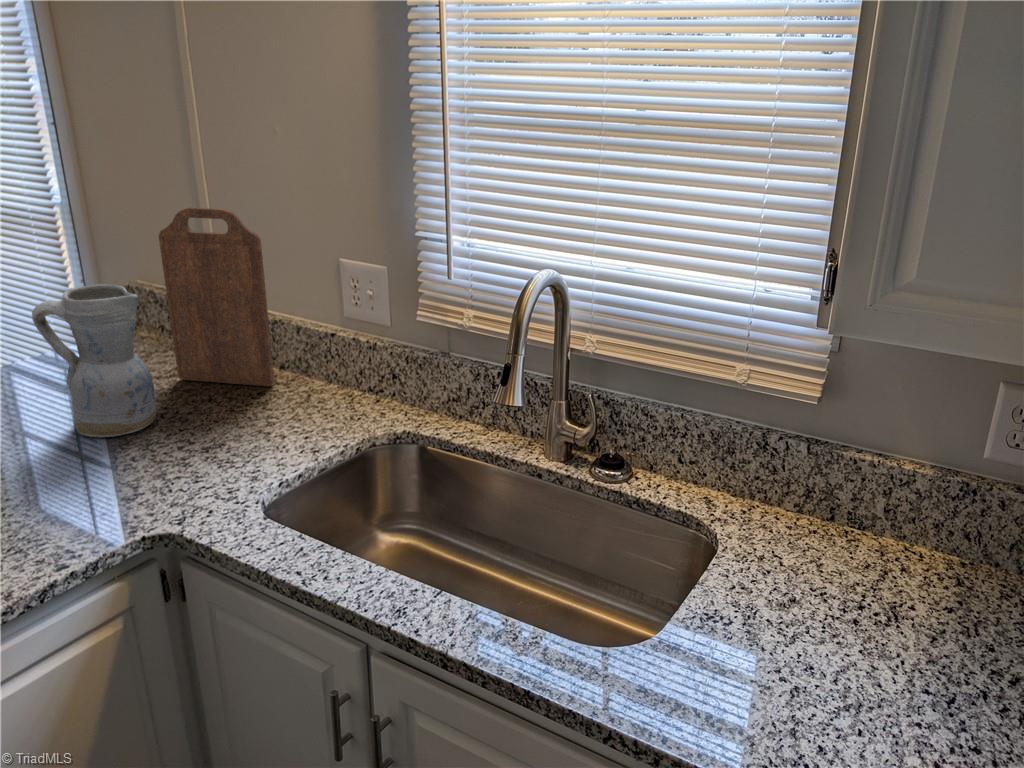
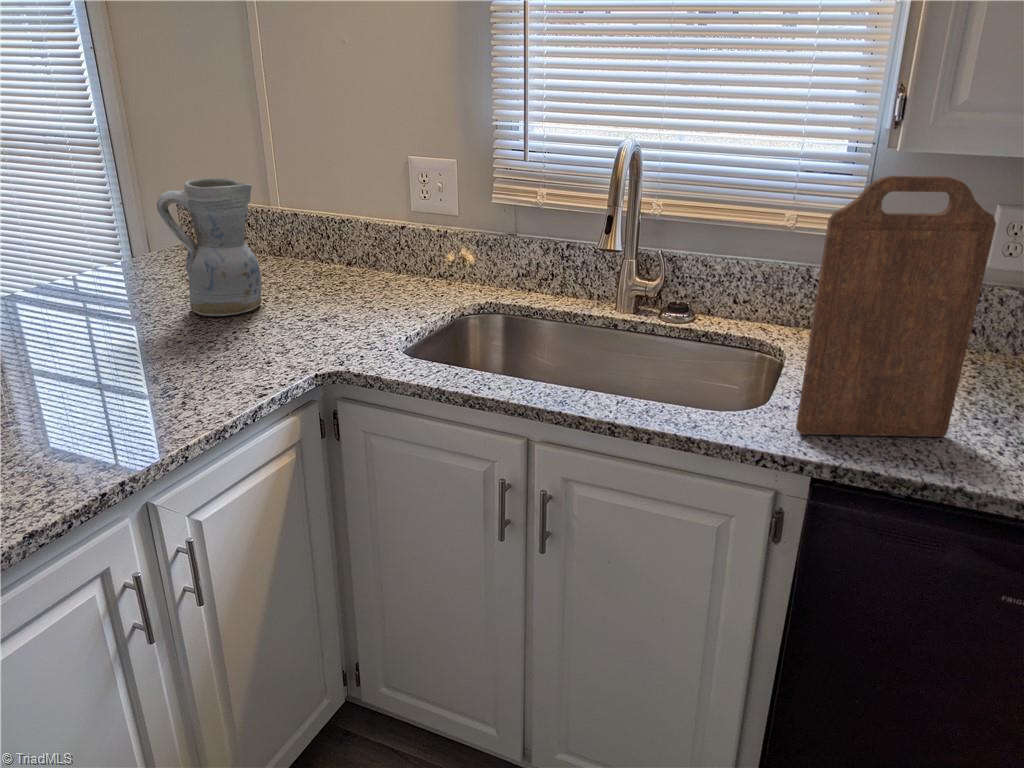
cutting board: present [159,207,274,387] -> present [796,176,996,437]

